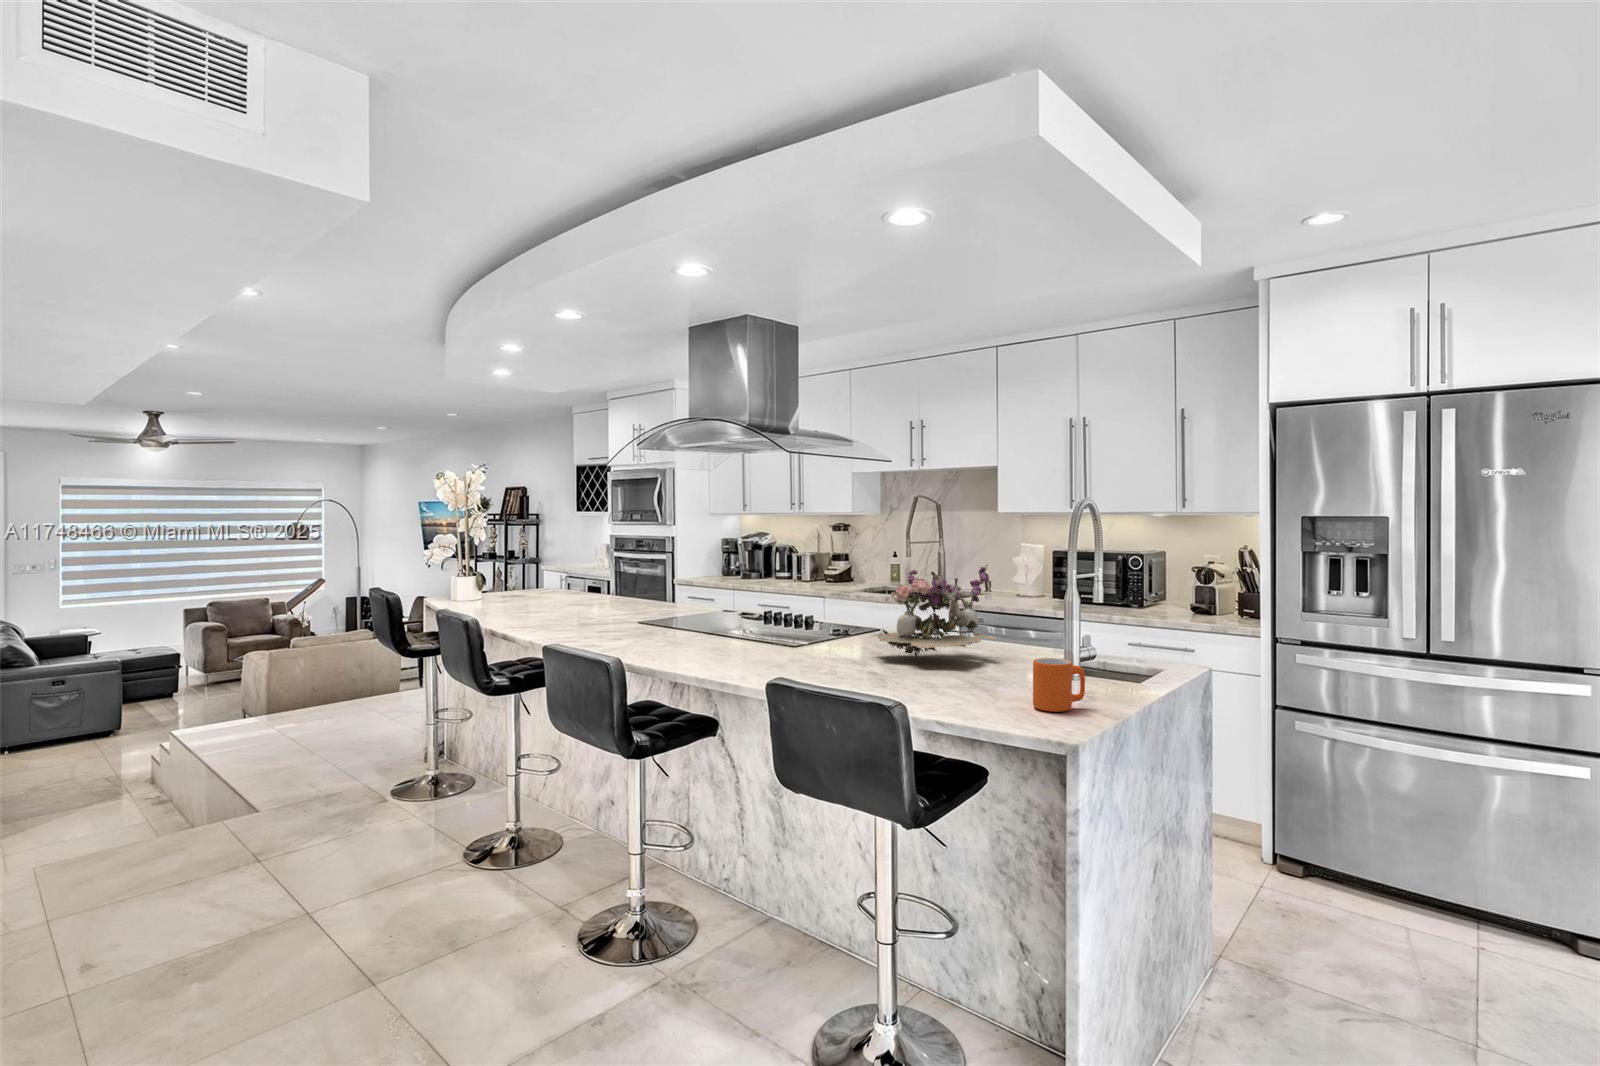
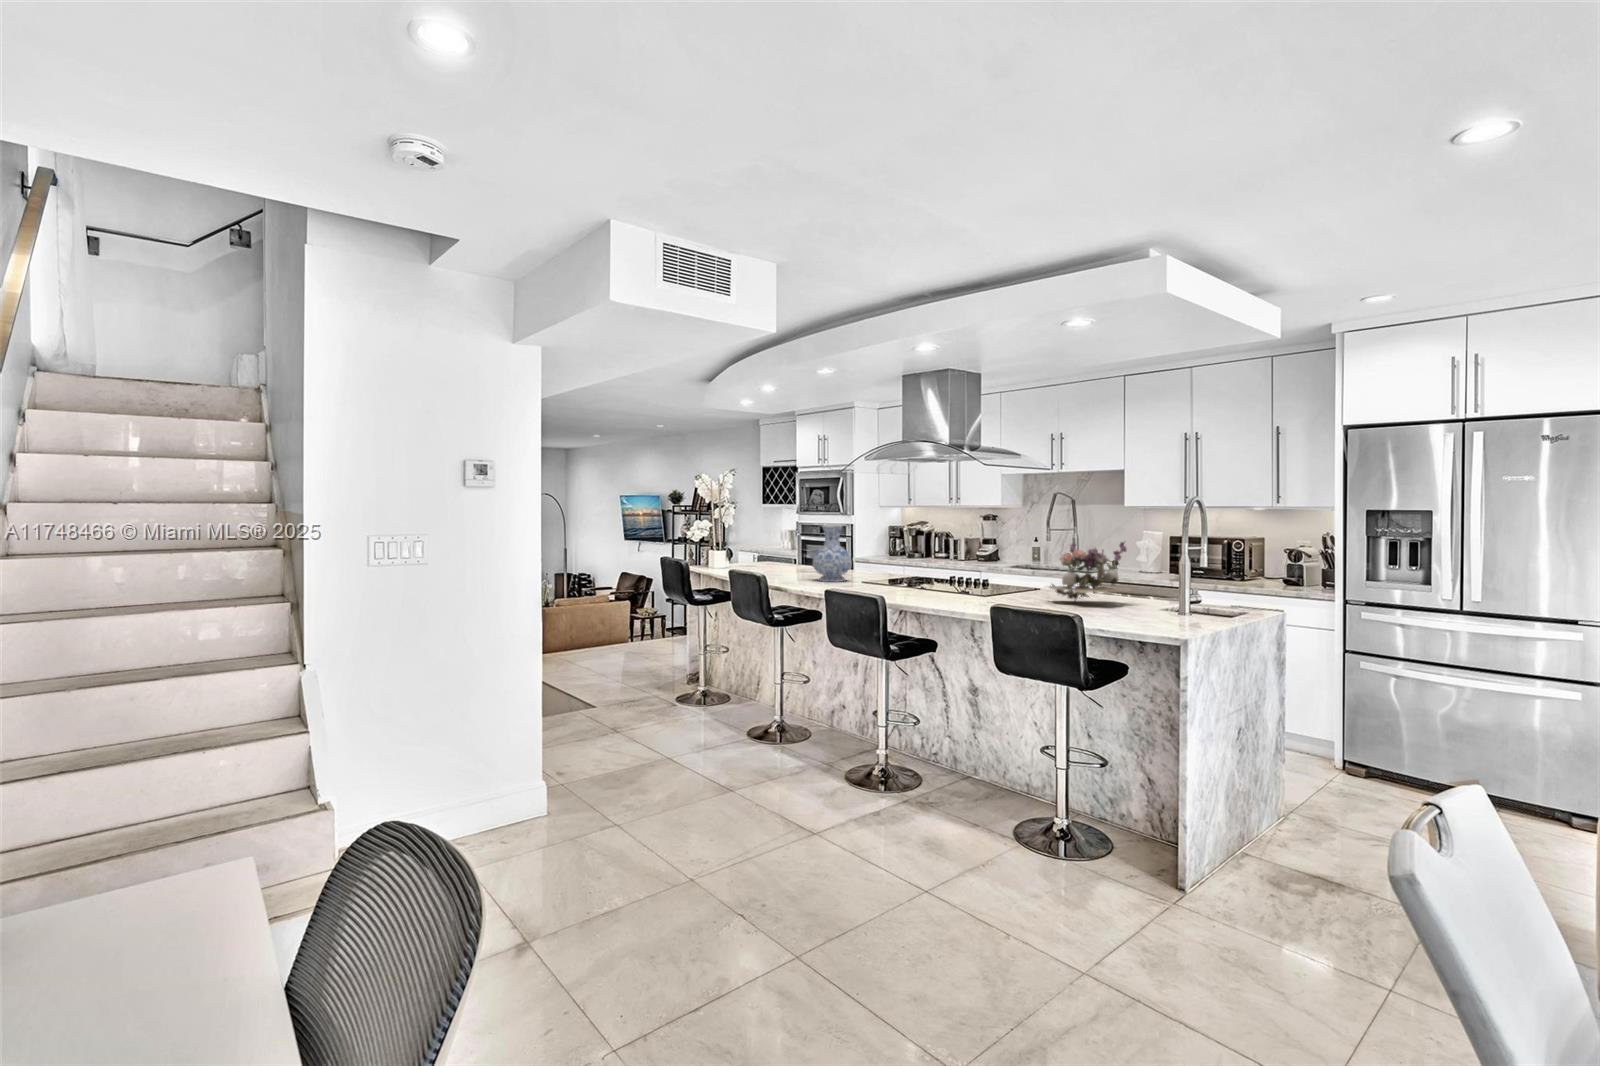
vase: none [570,542,627,623] -> present [813,525,852,582]
mug: present [1033,658,1085,712] -> none [1160,593,1193,624]

